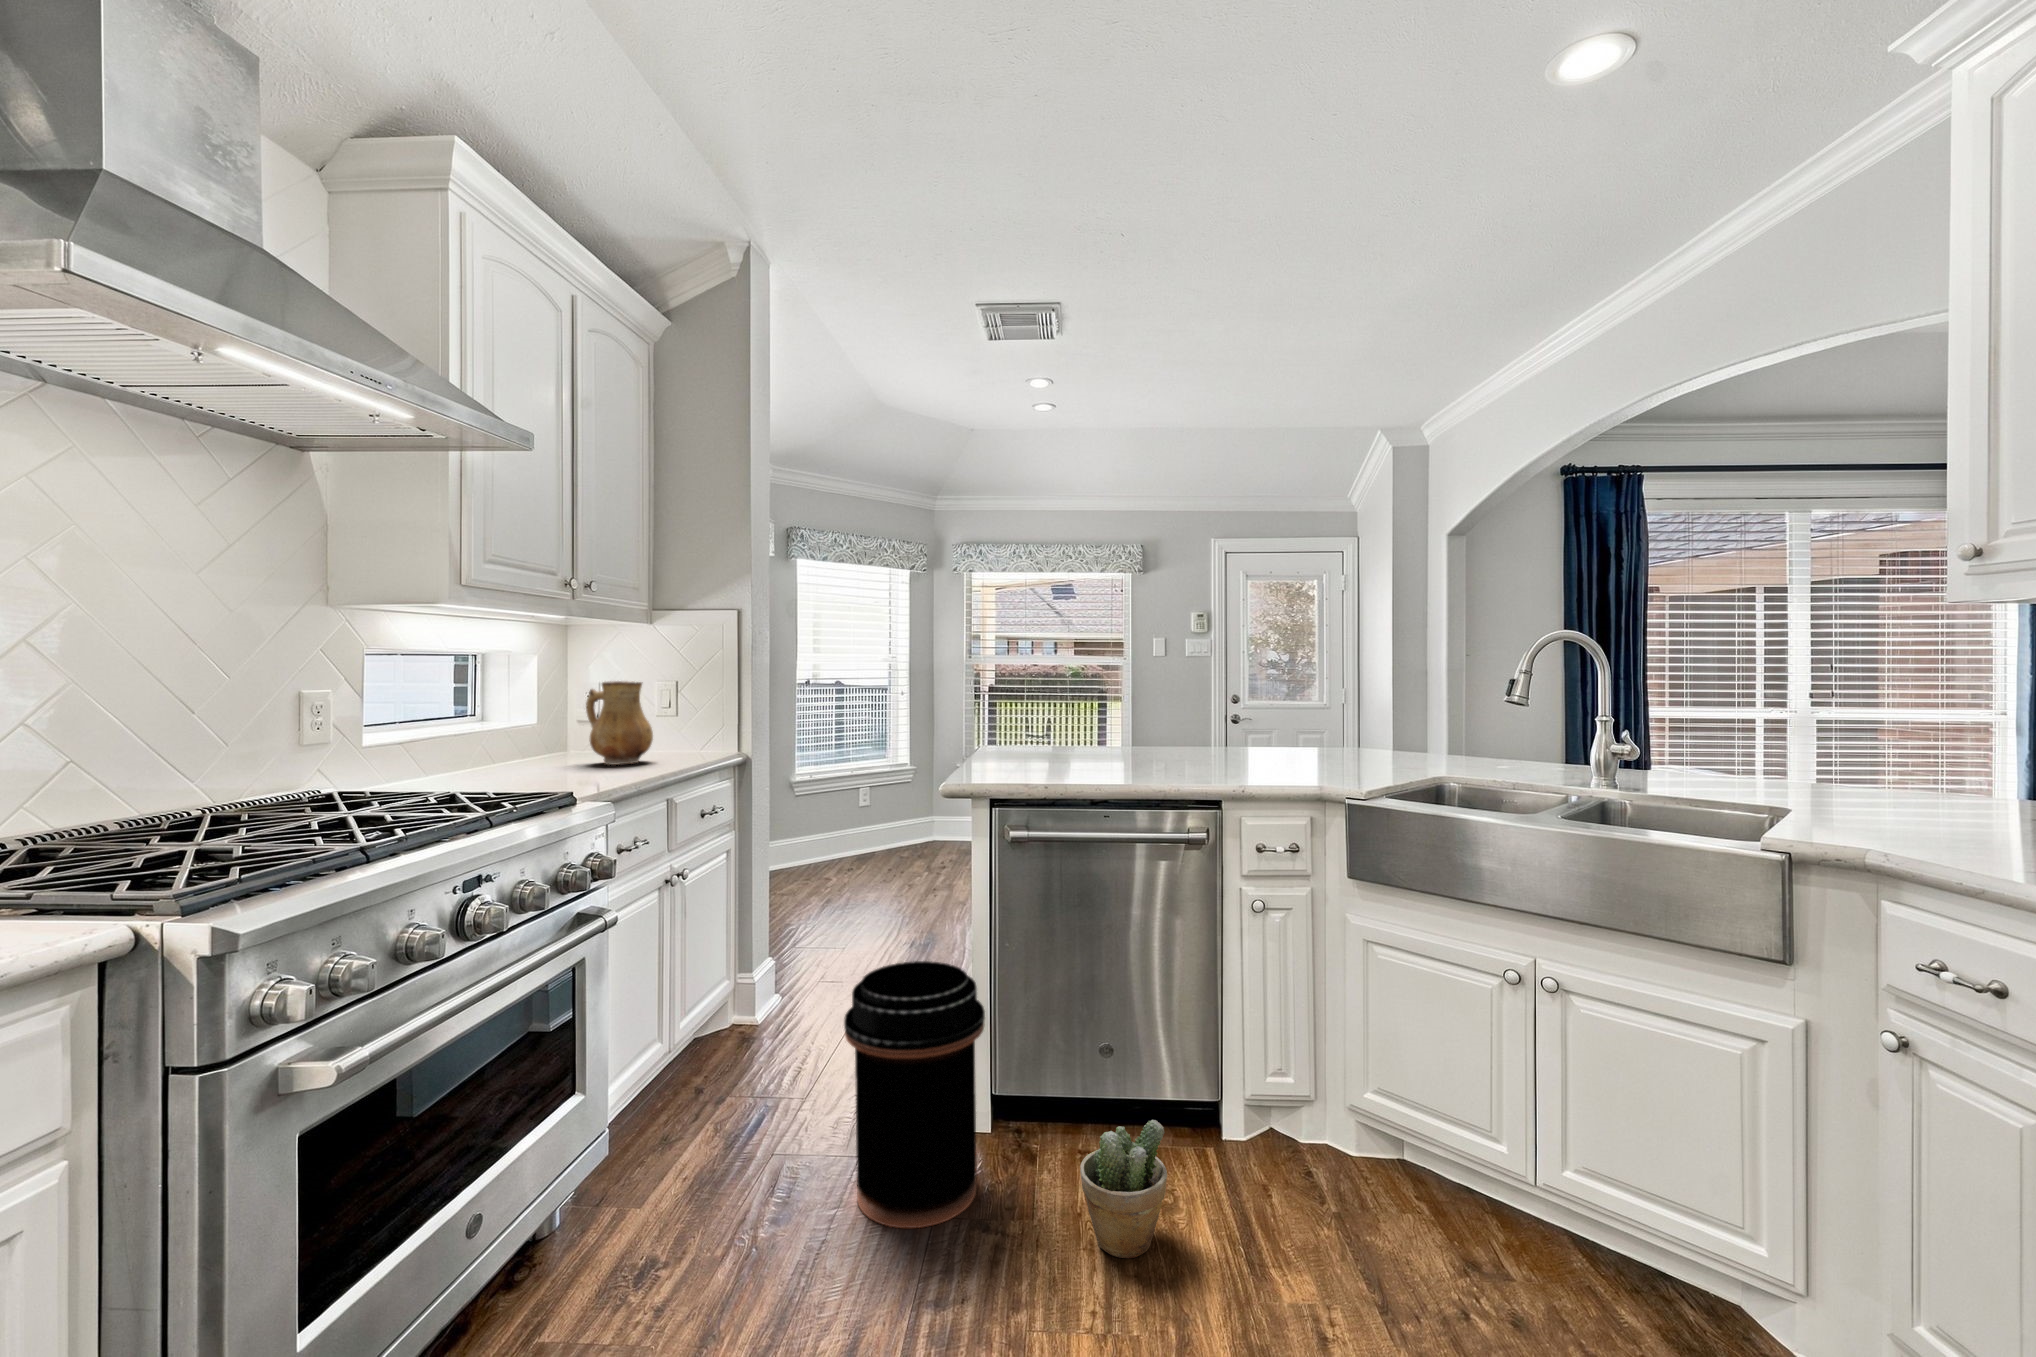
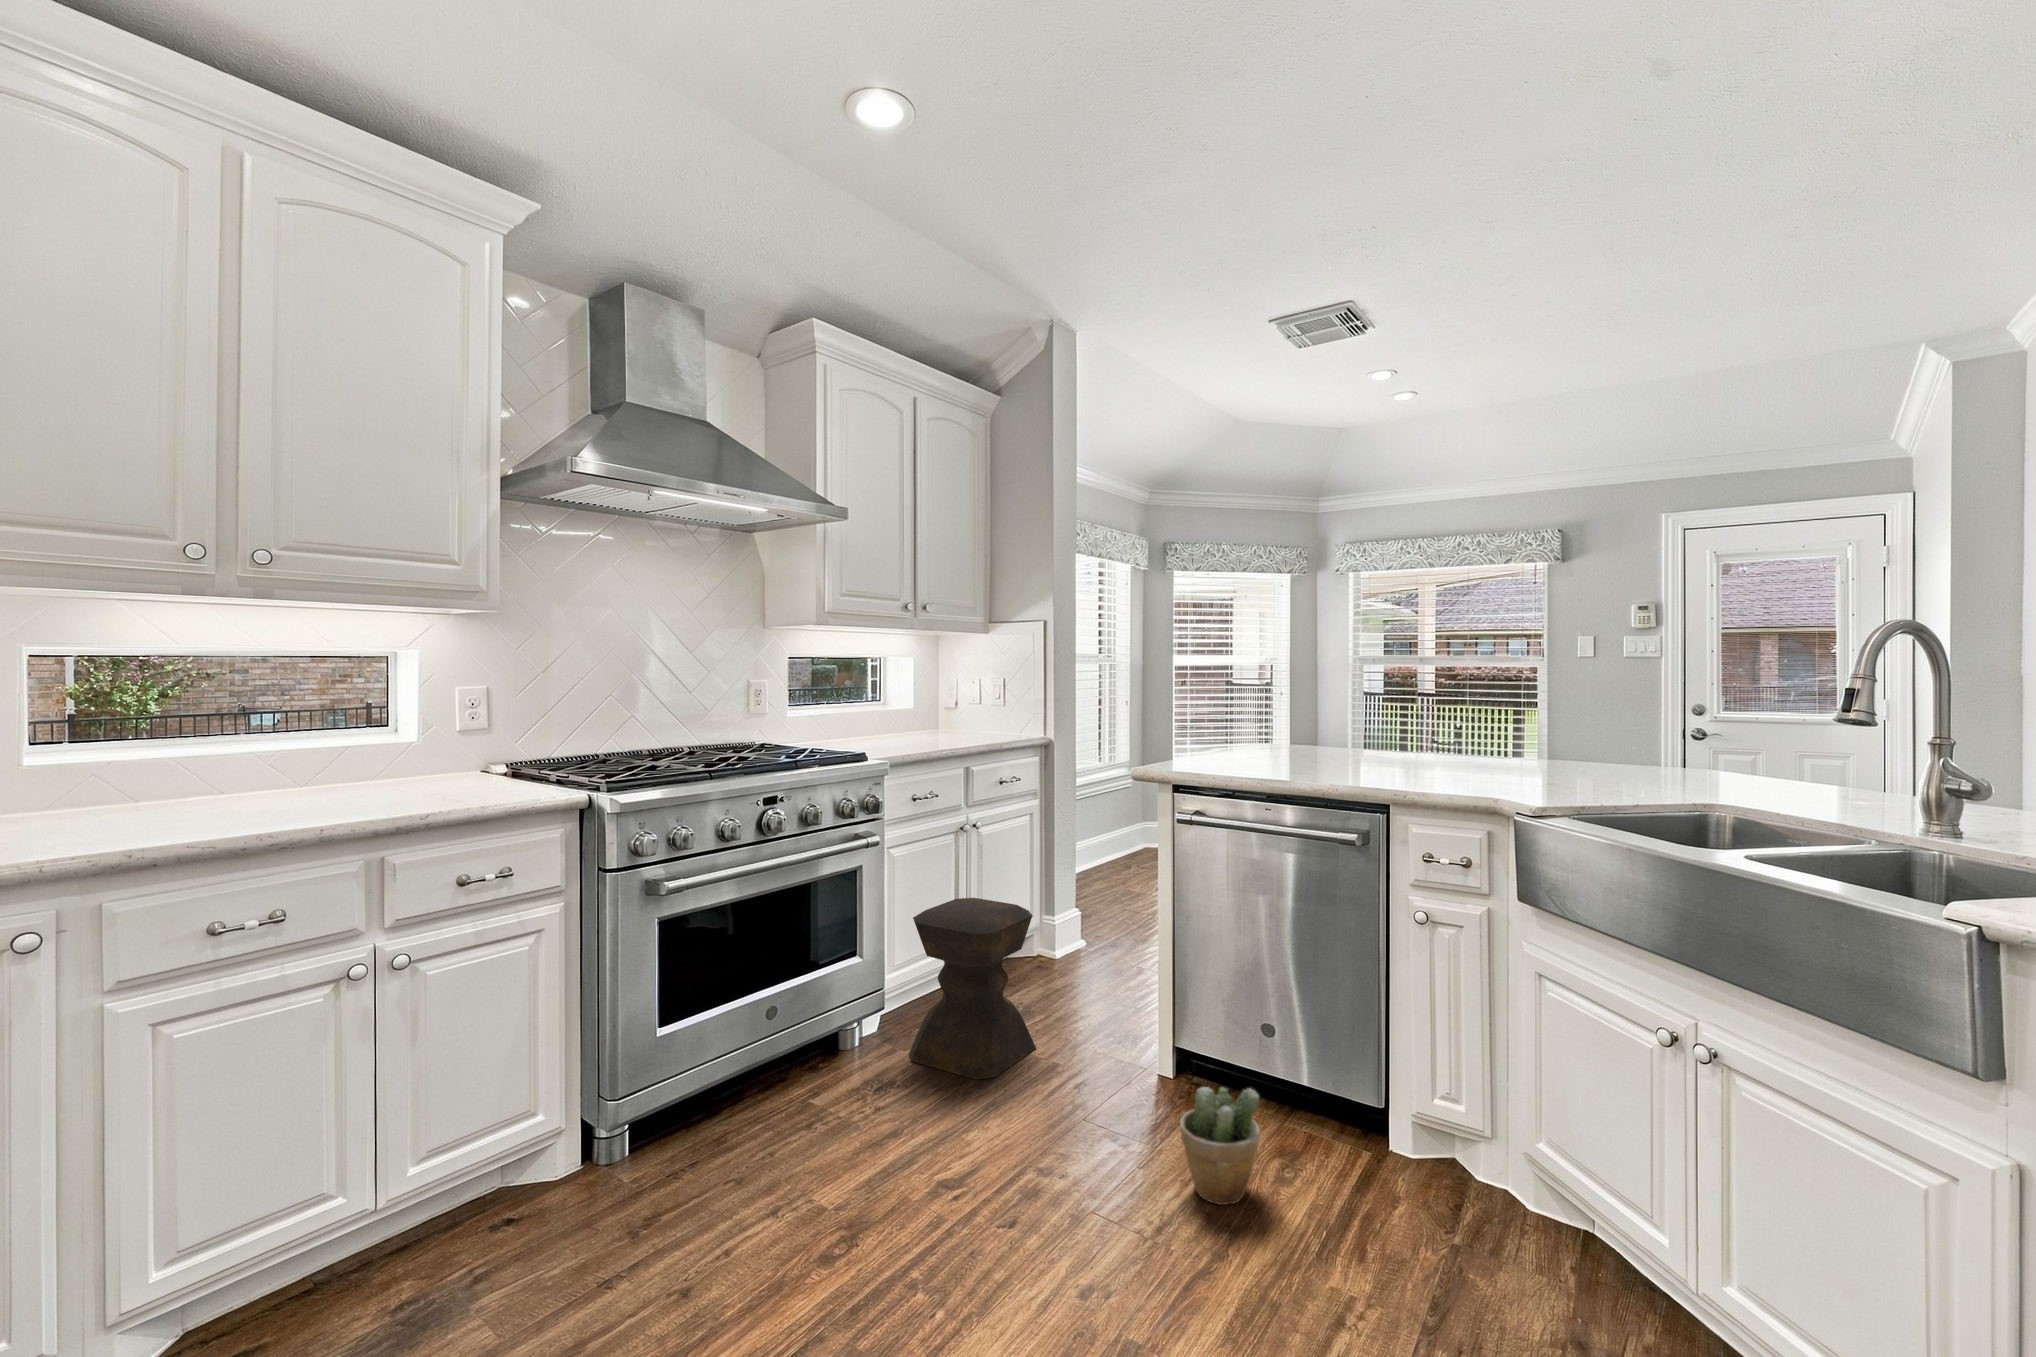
ceramic pitcher: present [586,681,653,765] -> none [921,673,966,738]
trash can: present [844,961,985,1228] -> none [1025,916,1143,1132]
stool: none [650,963,811,1199] -> present [909,898,1036,1079]

